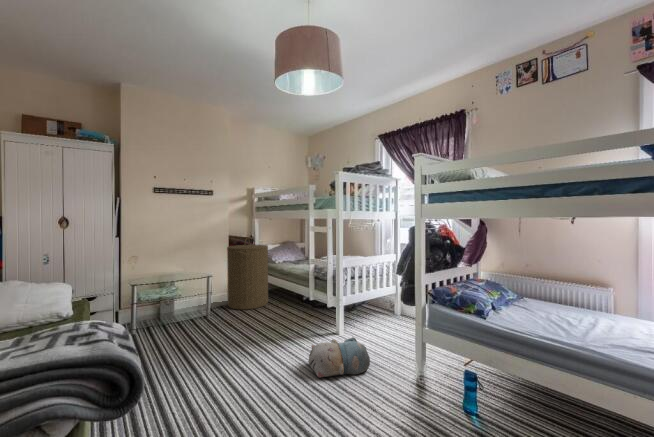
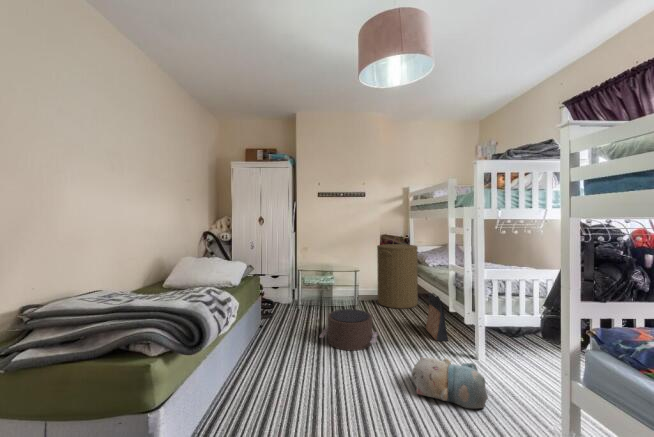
bag: none [289,287,313,330] -> present [426,293,448,341]
pouf: none [192,317,258,363] -> present [320,309,378,350]

